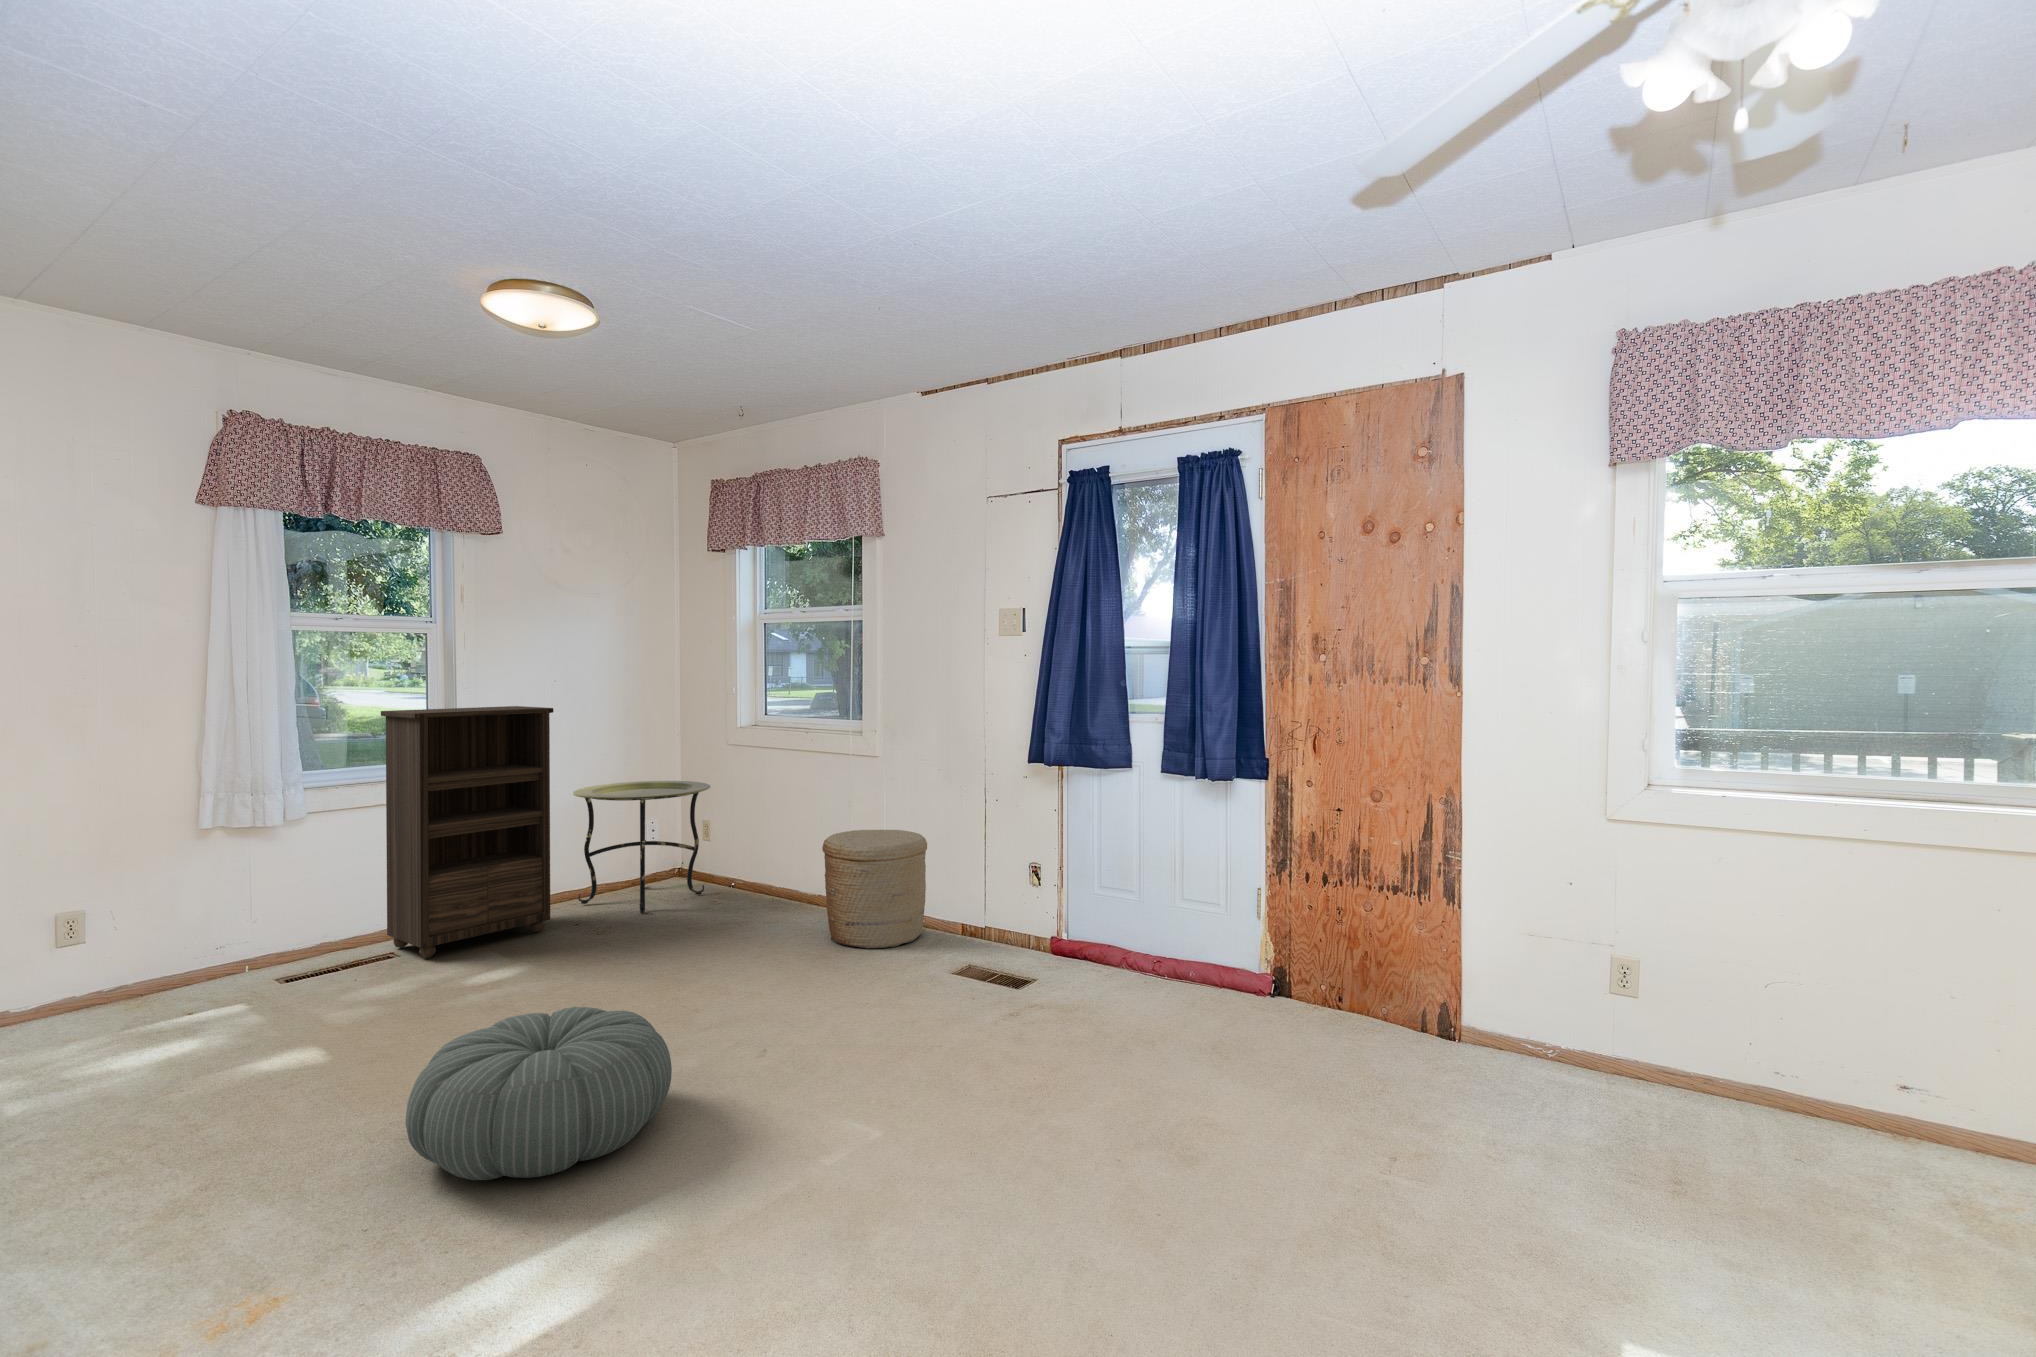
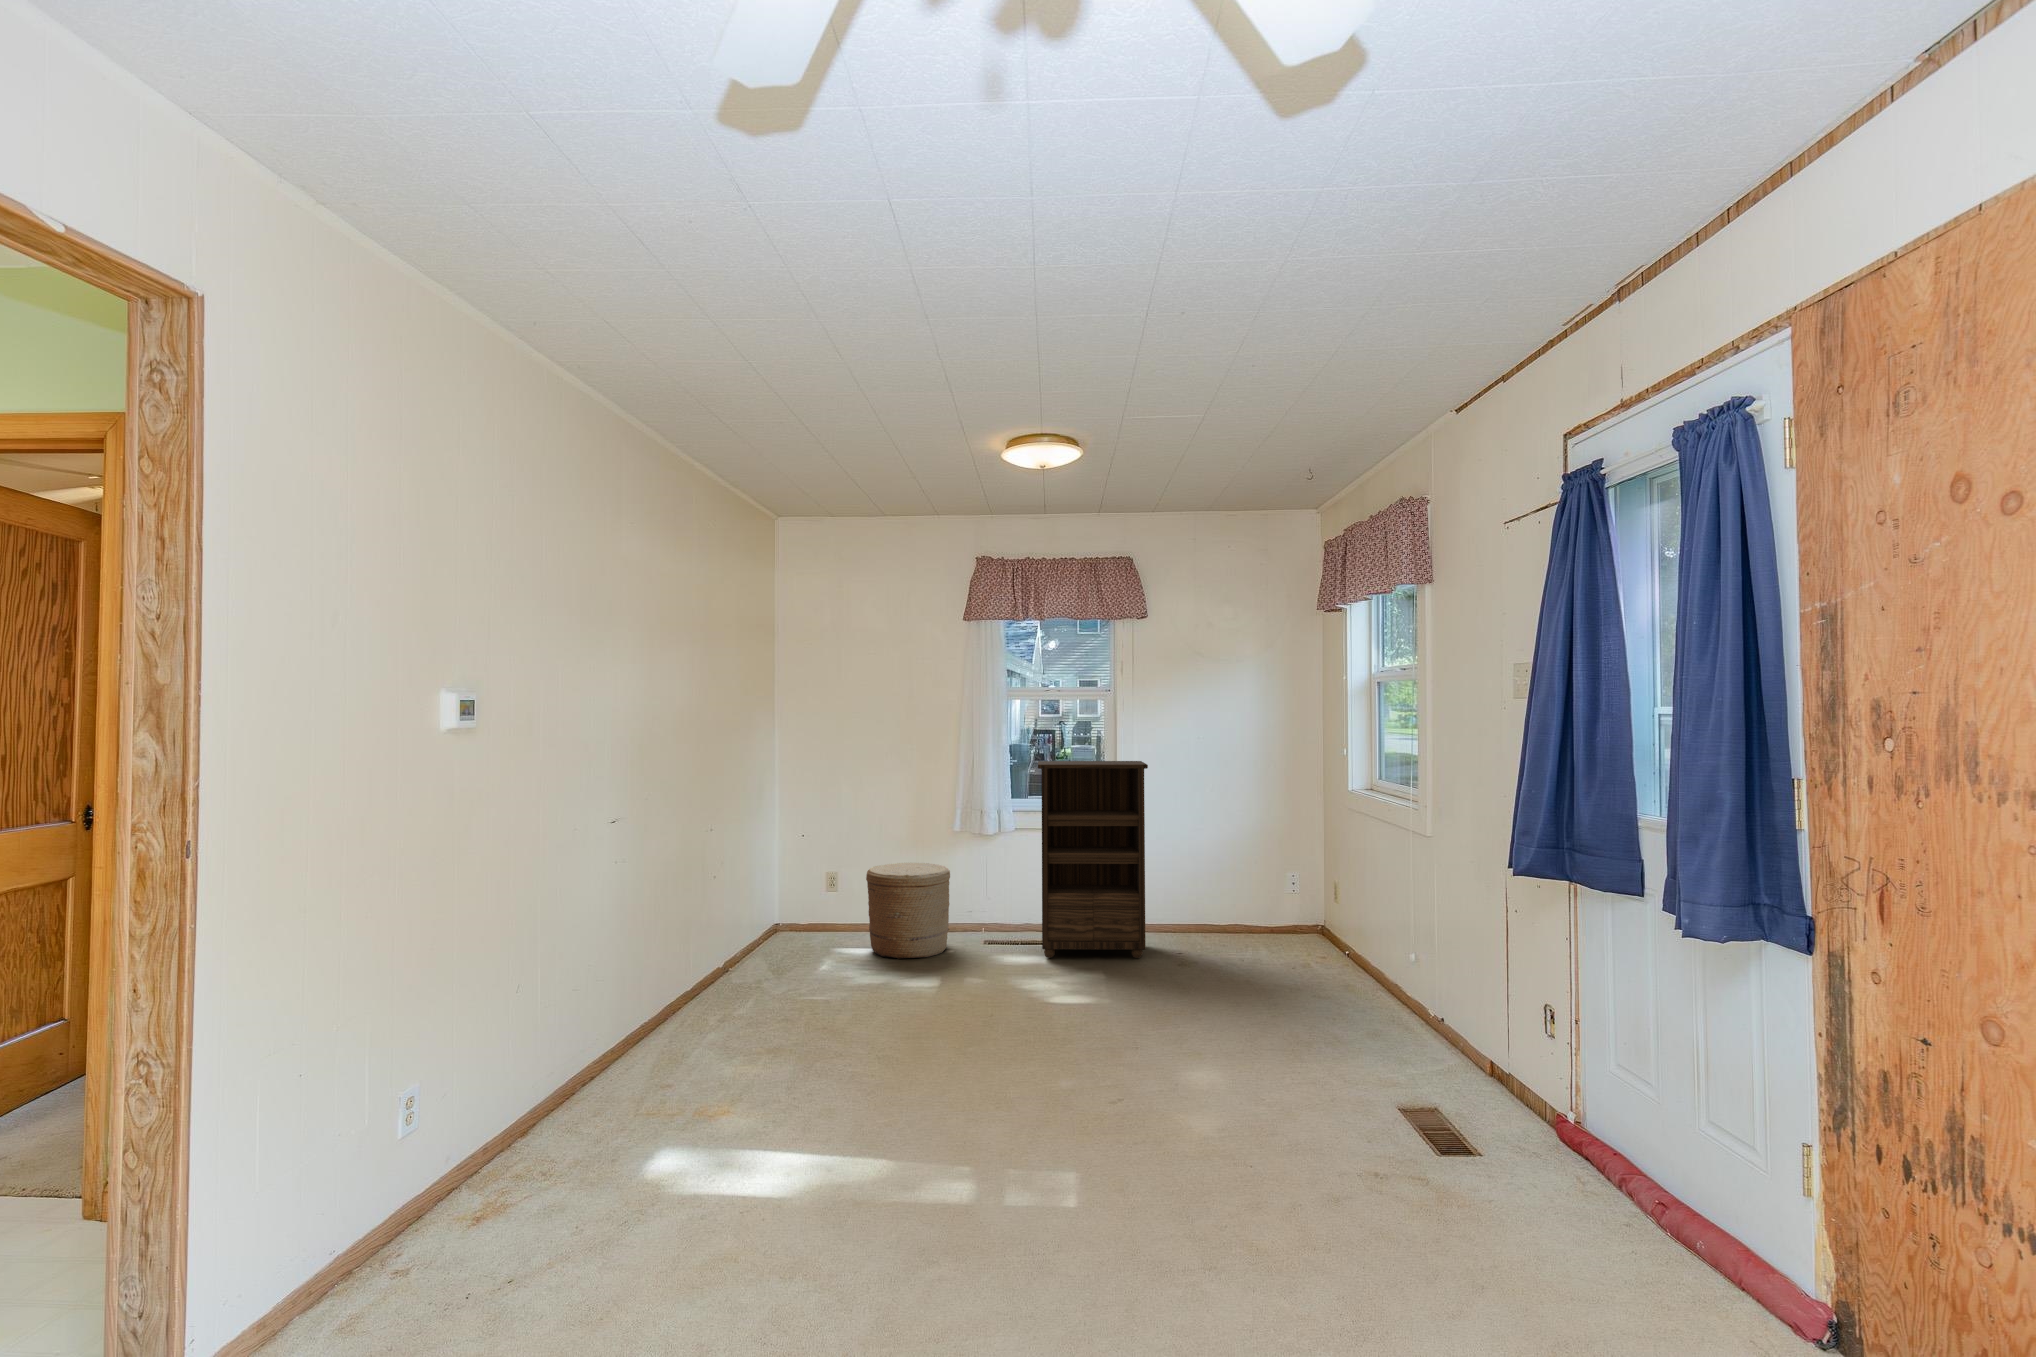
side table: present [573,781,710,913] -> none [1187,837,1313,963]
woven basket: present [822,830,927,948] -> present [866,863,950,959]
pouf: present [406,1007,672,1180] -> none [815,1007,999,1132]

